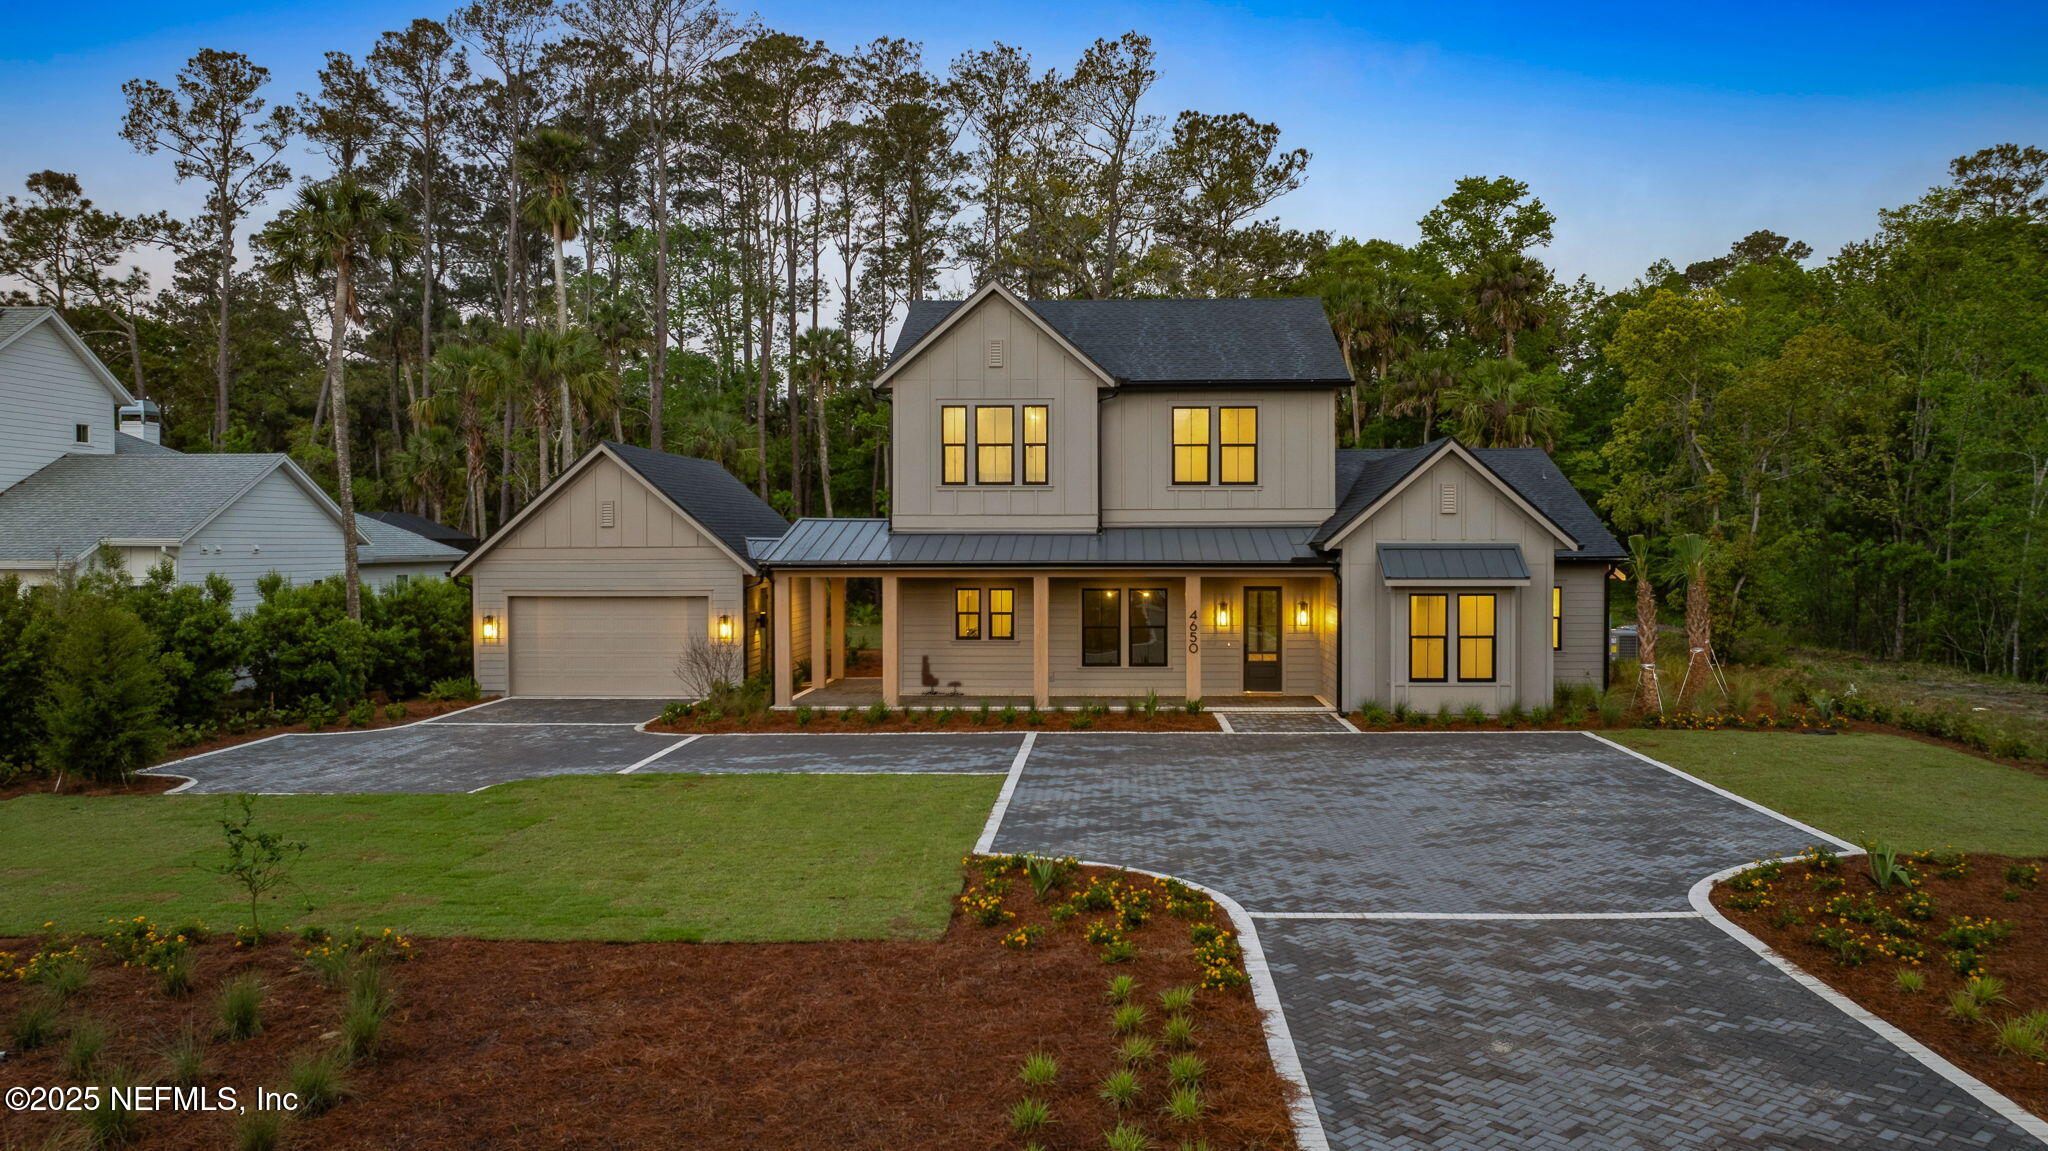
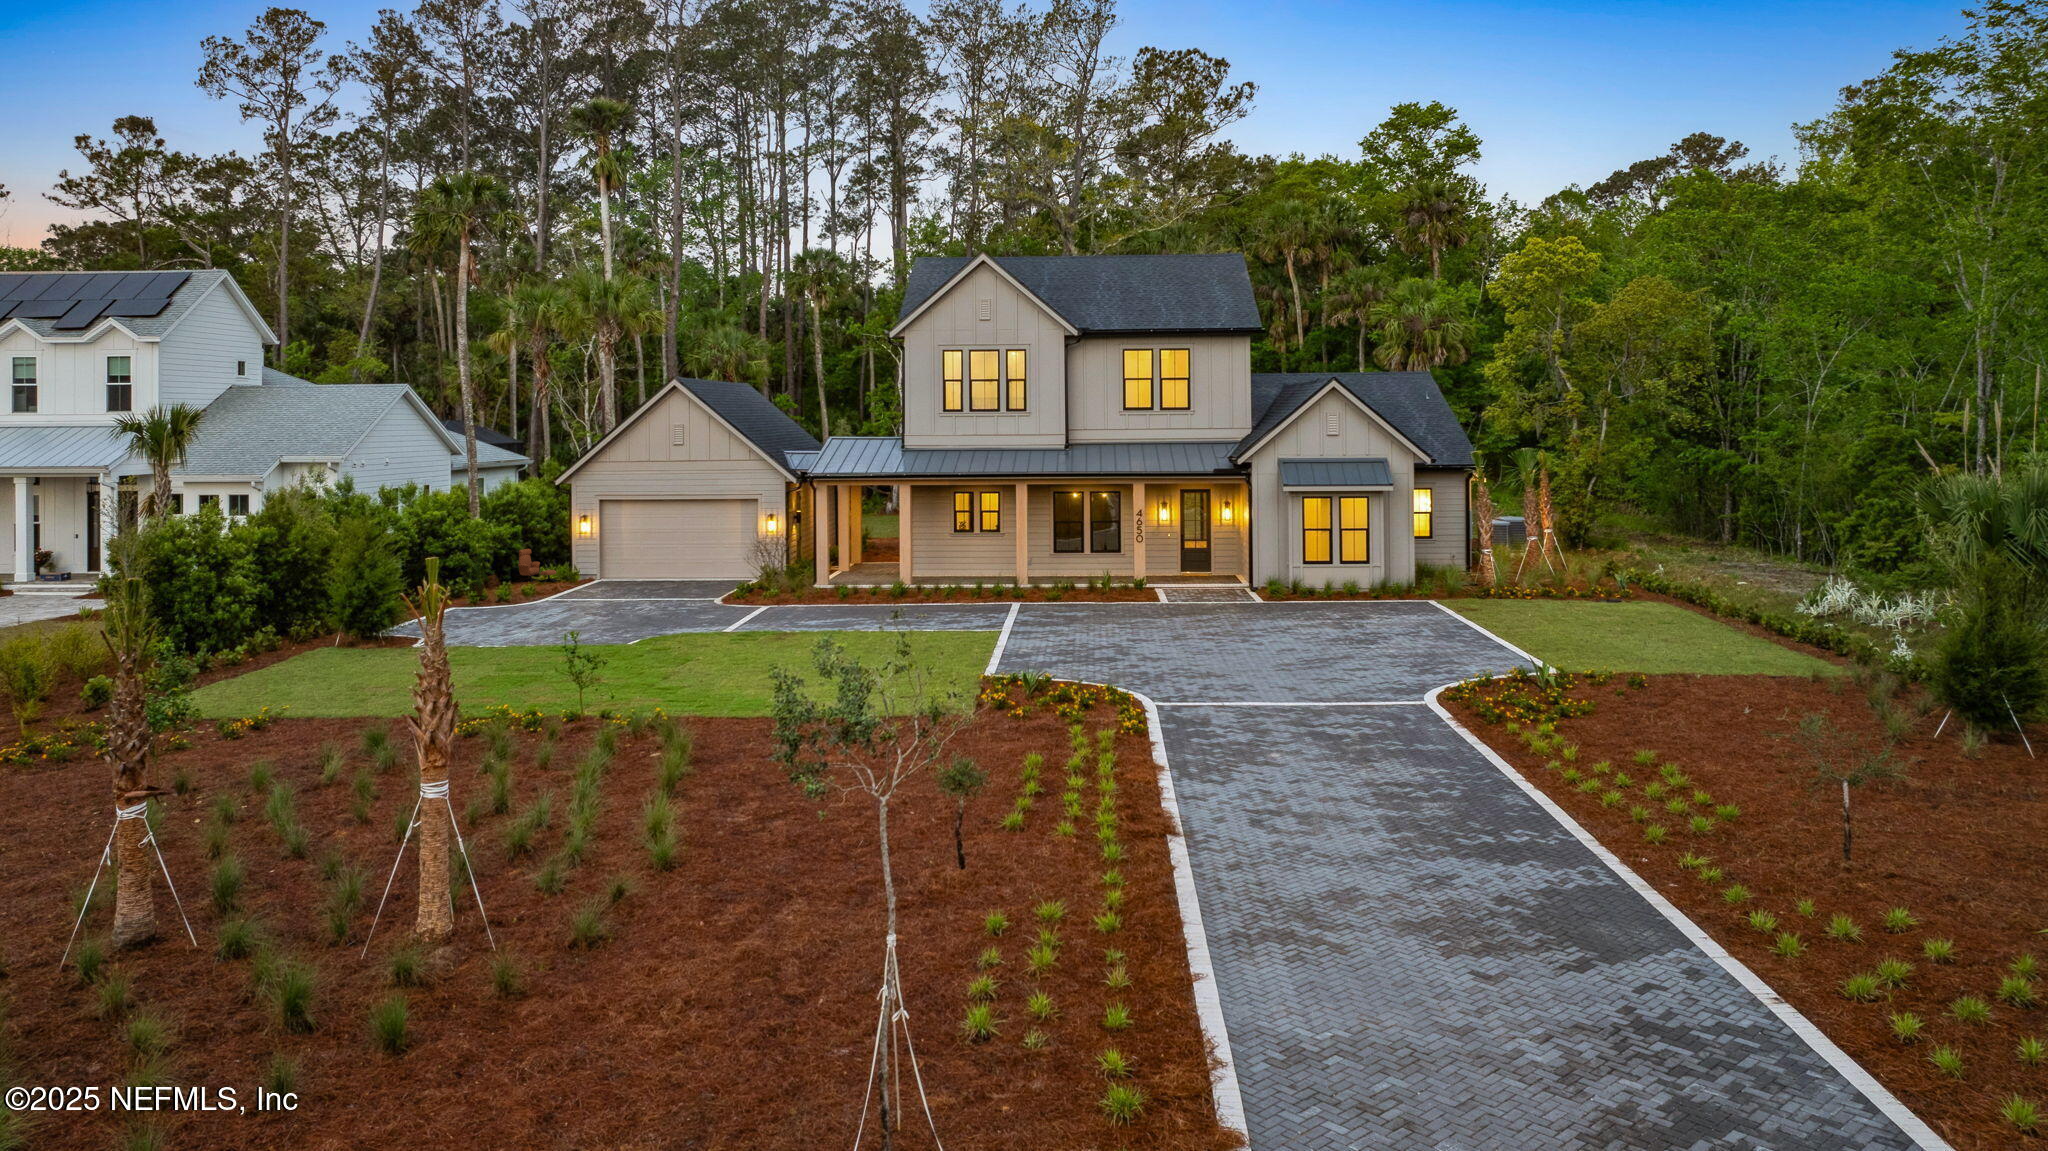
lounge chair: present [921,655,963,695] -> present [518,549,556,582]

